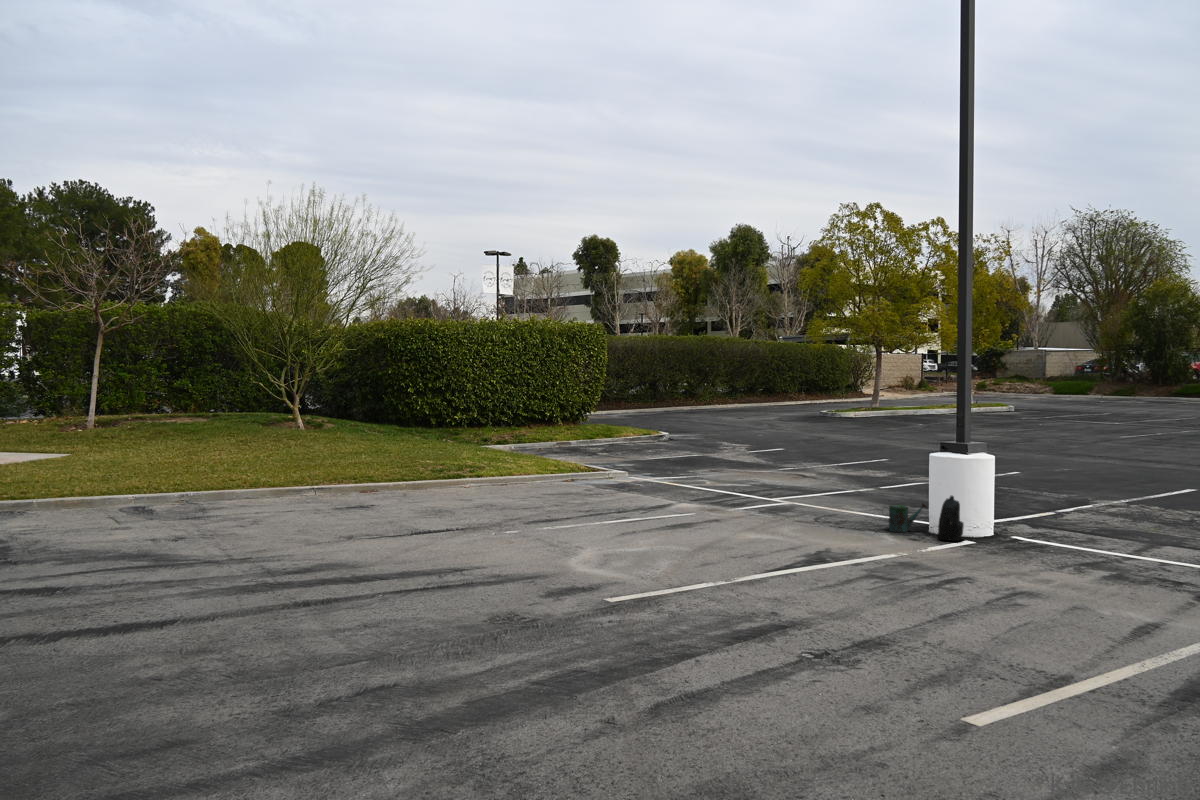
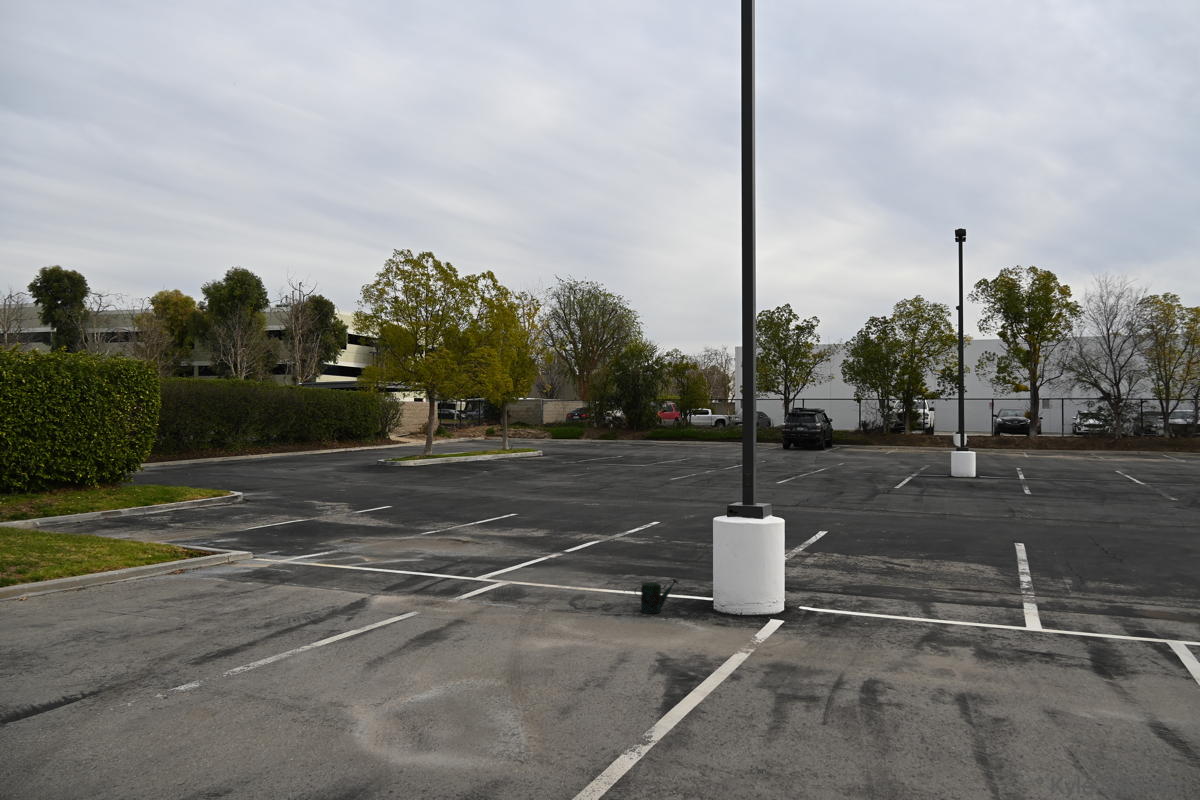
backpack: present [937,496,964,541] -> none [700,570,724,620]

